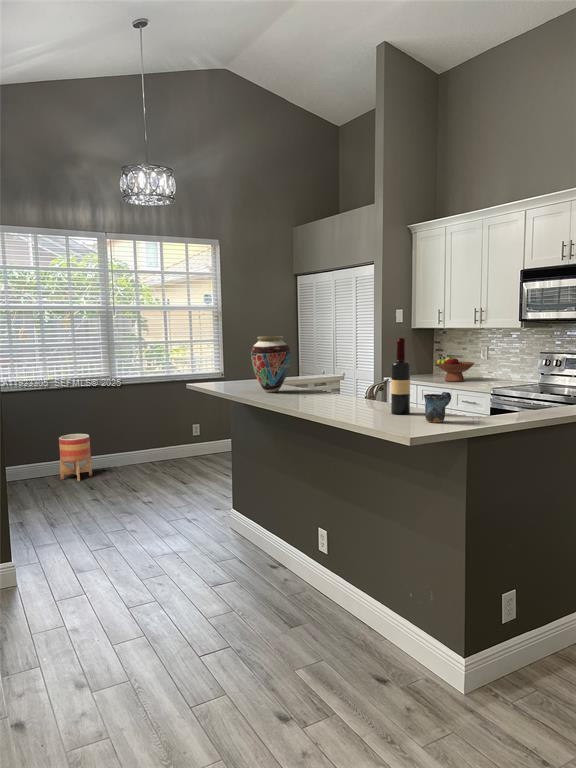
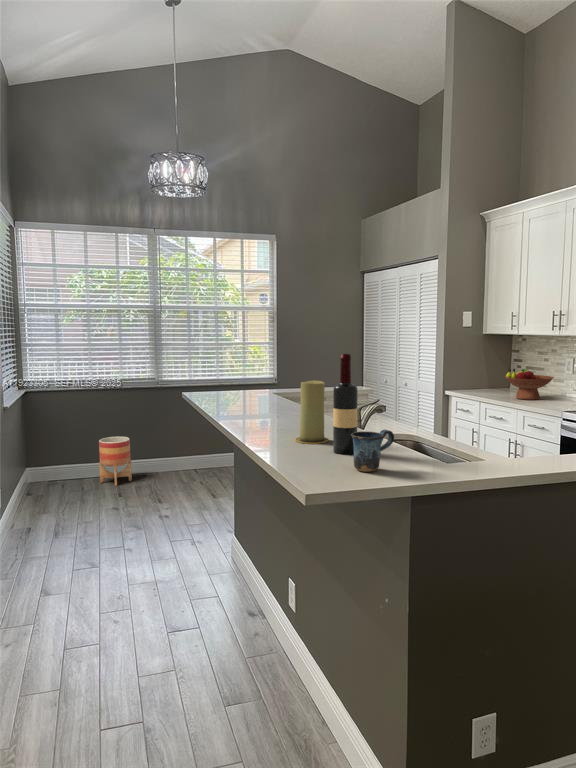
vase: present [251,336,291,393] -> none [229,344,275,410]
candle: none [349,361,376,410] -> present [295,381,328,444]

